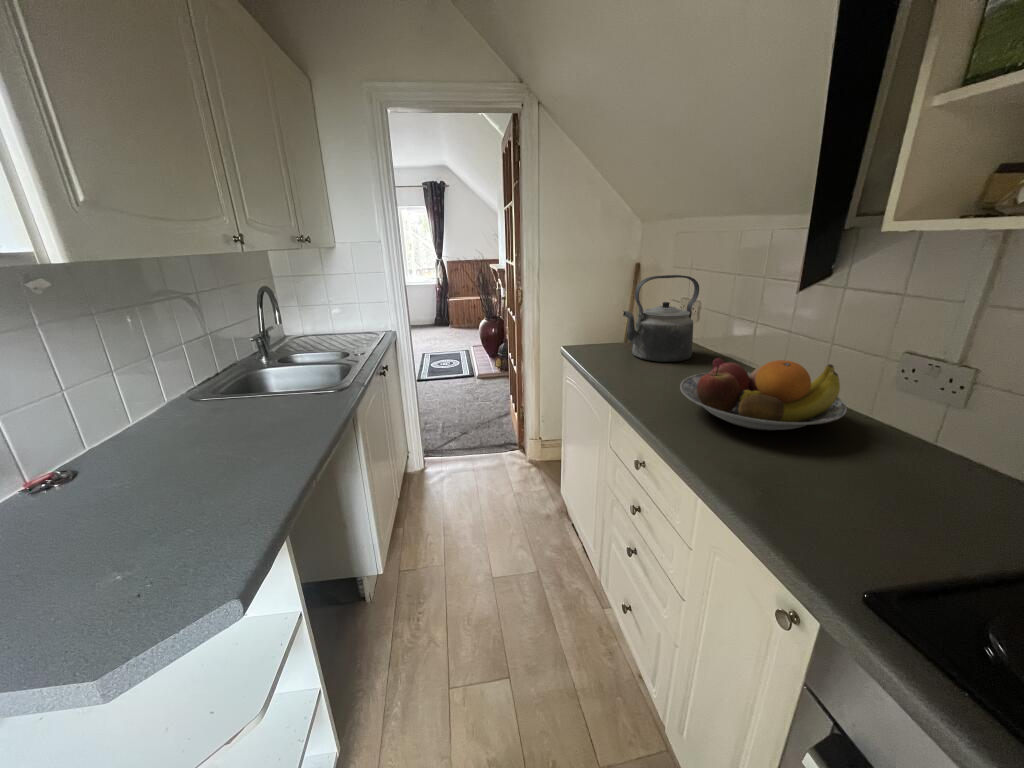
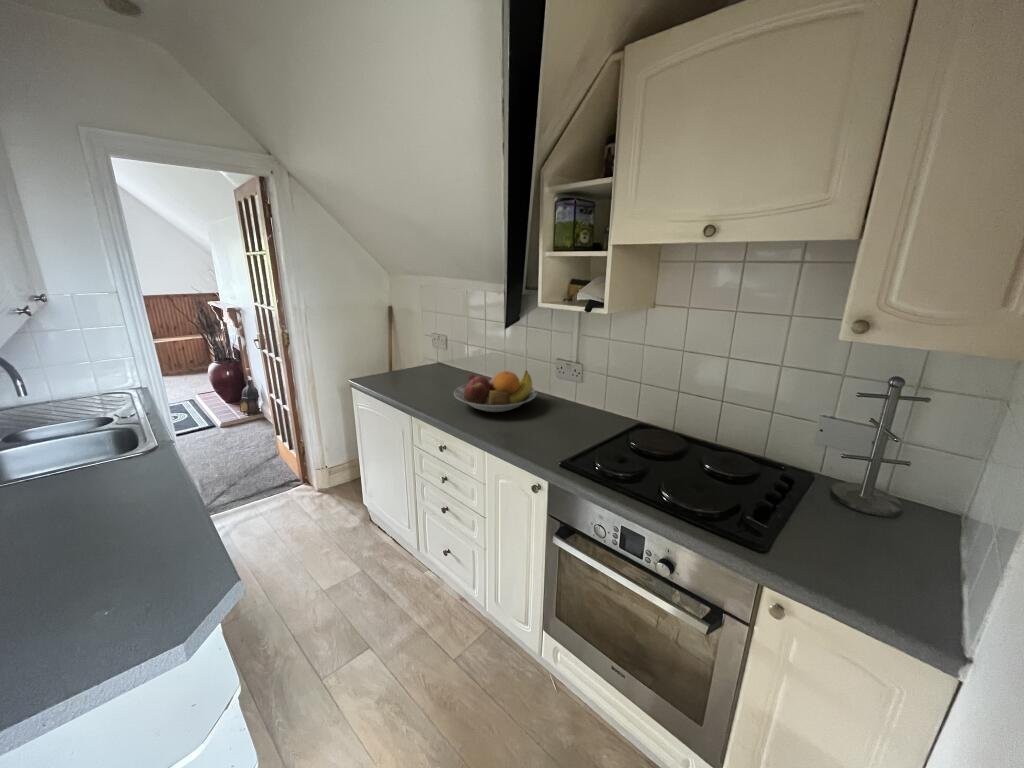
kettle: present [623,275,699,362] -> none [399,320,450,382]

